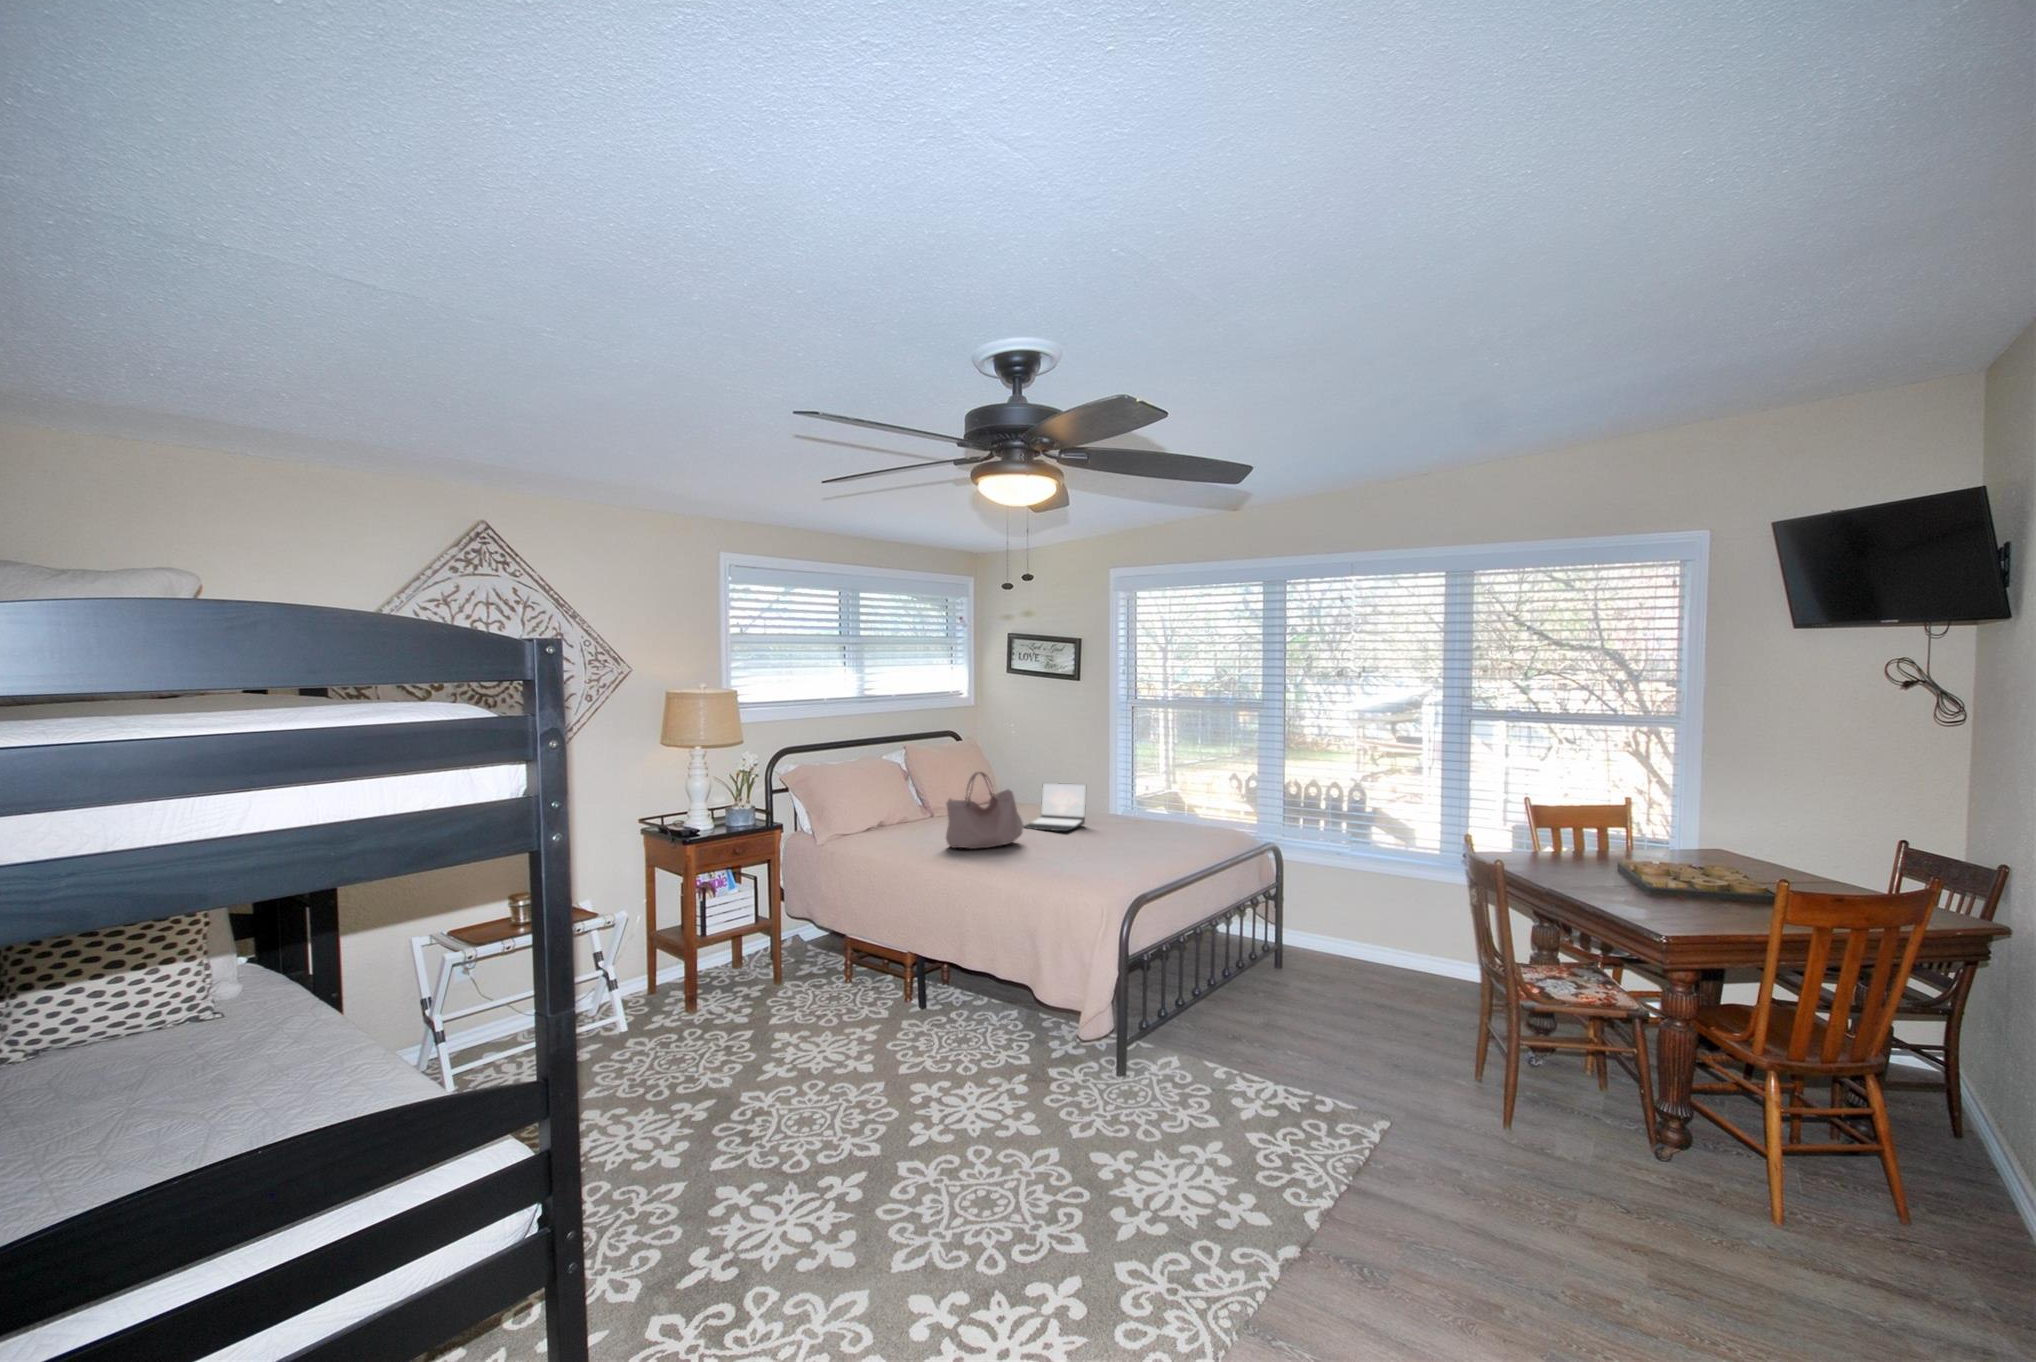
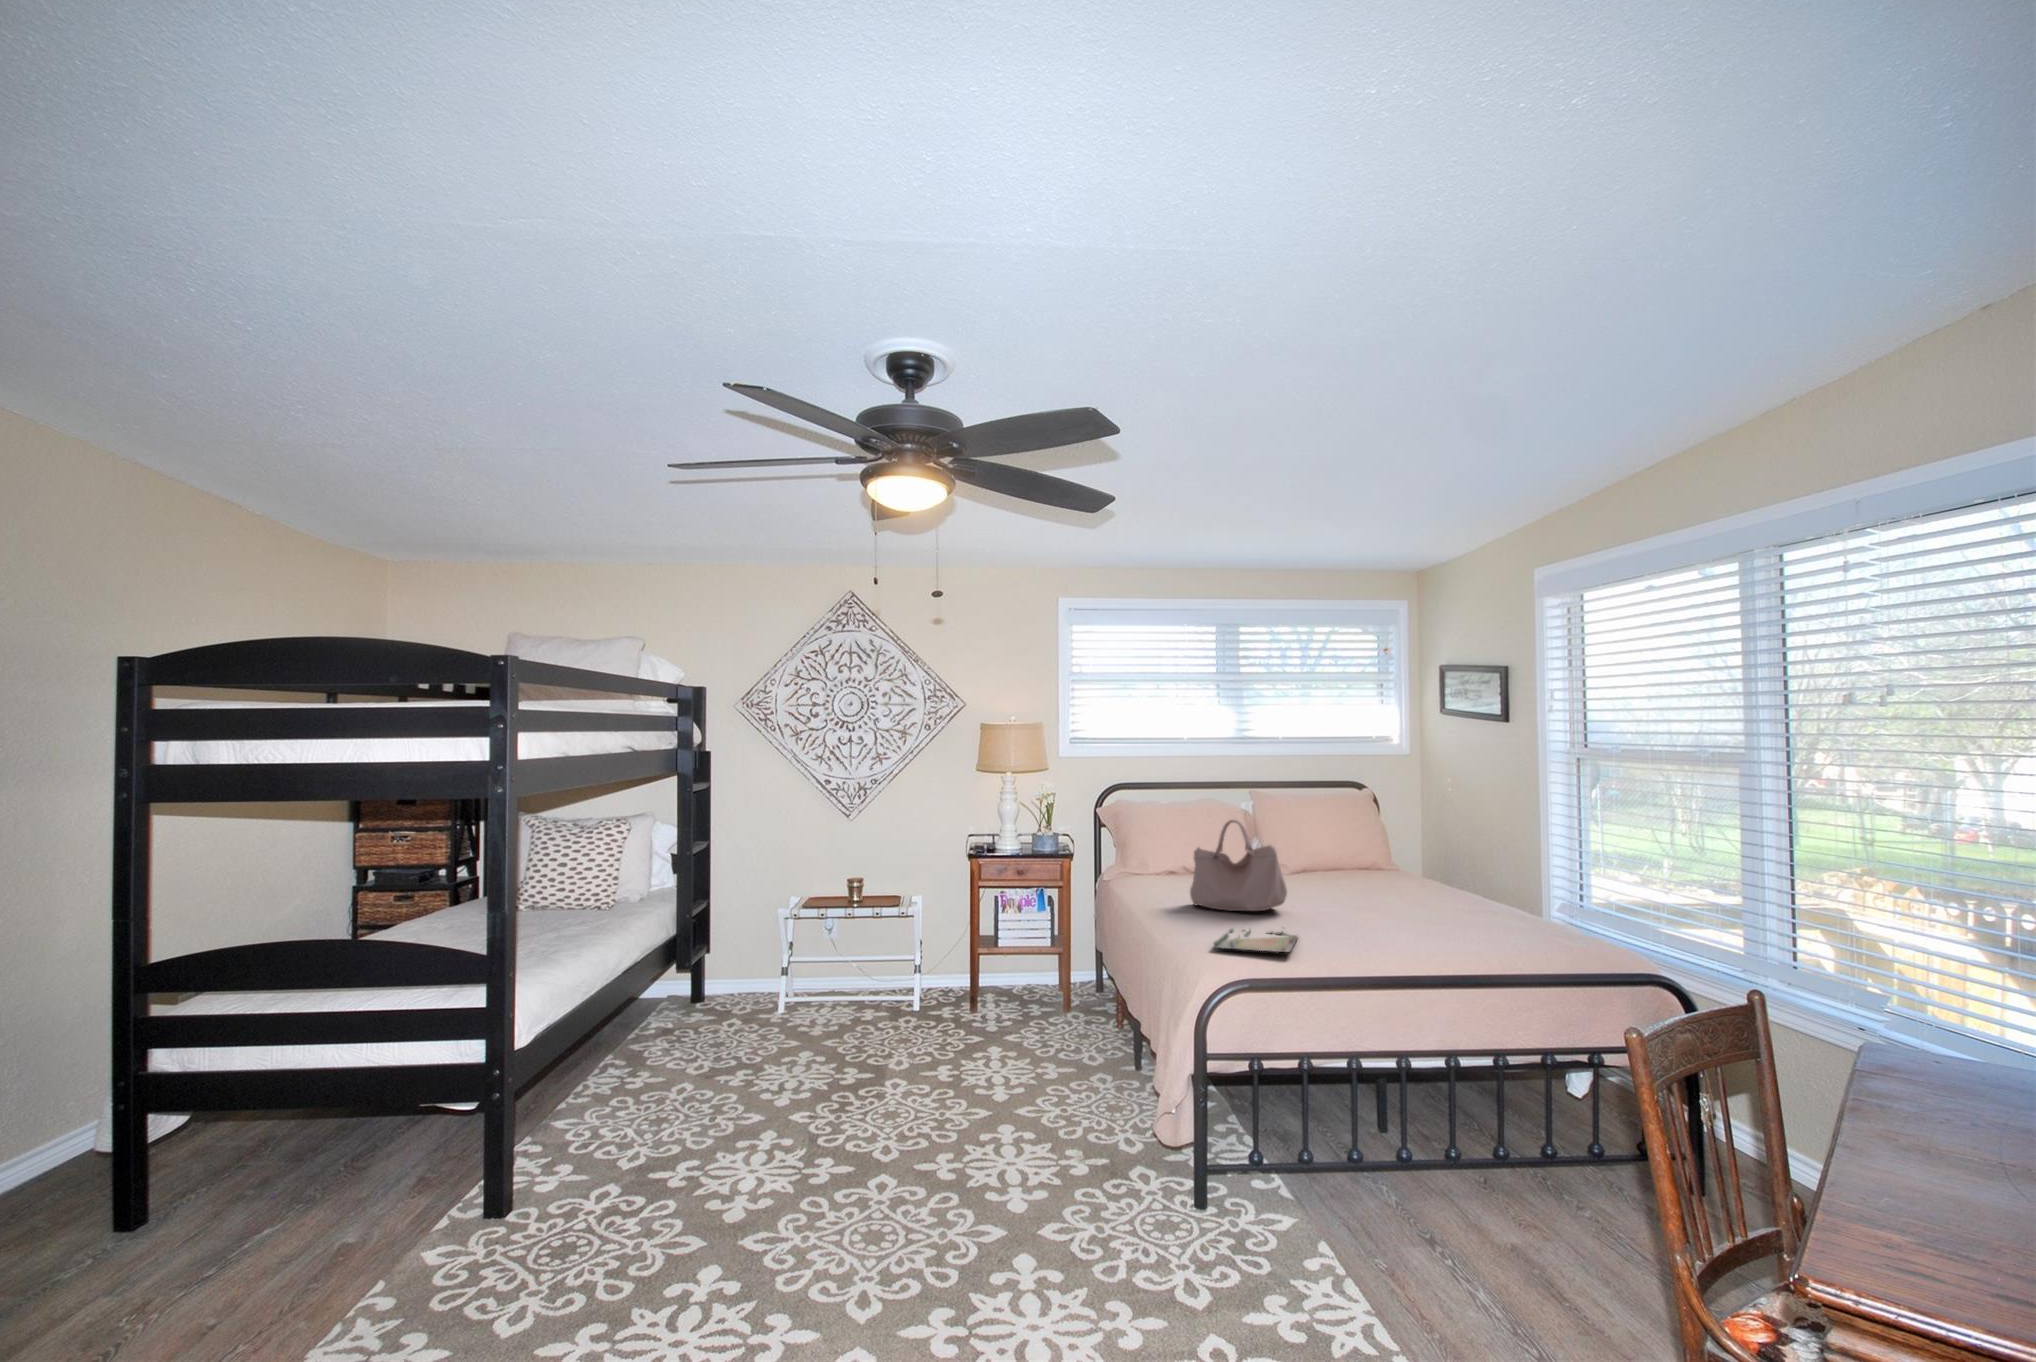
laptop: present [1023,783,1086,831] -> none [1329,850,1422,912]
tray: none [1022,851,1104,878] -> present [1214,929,1298,952]

